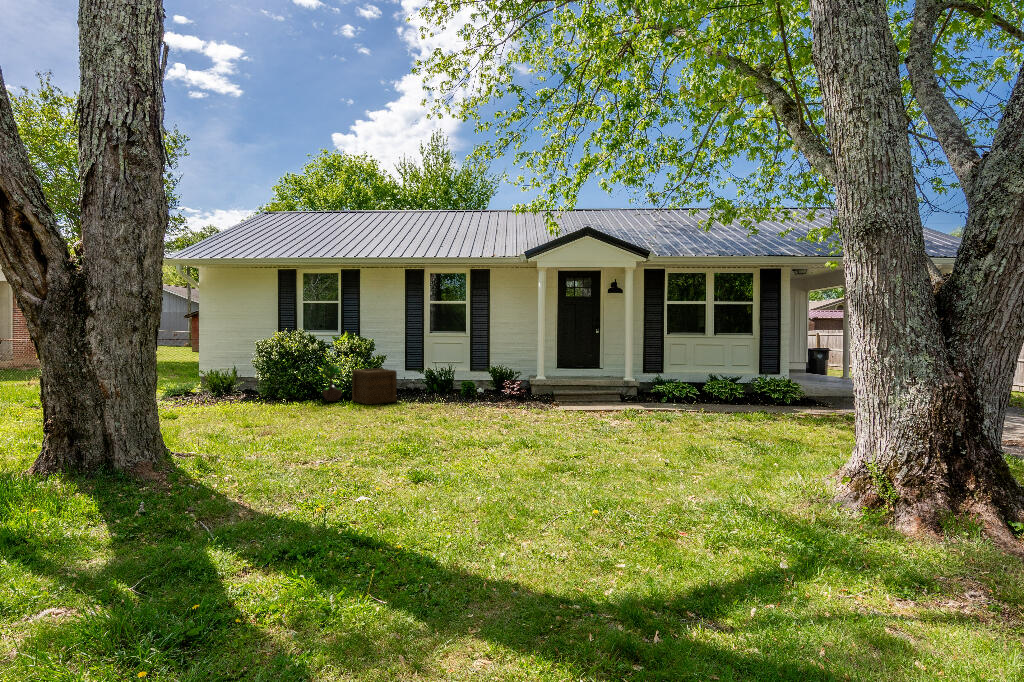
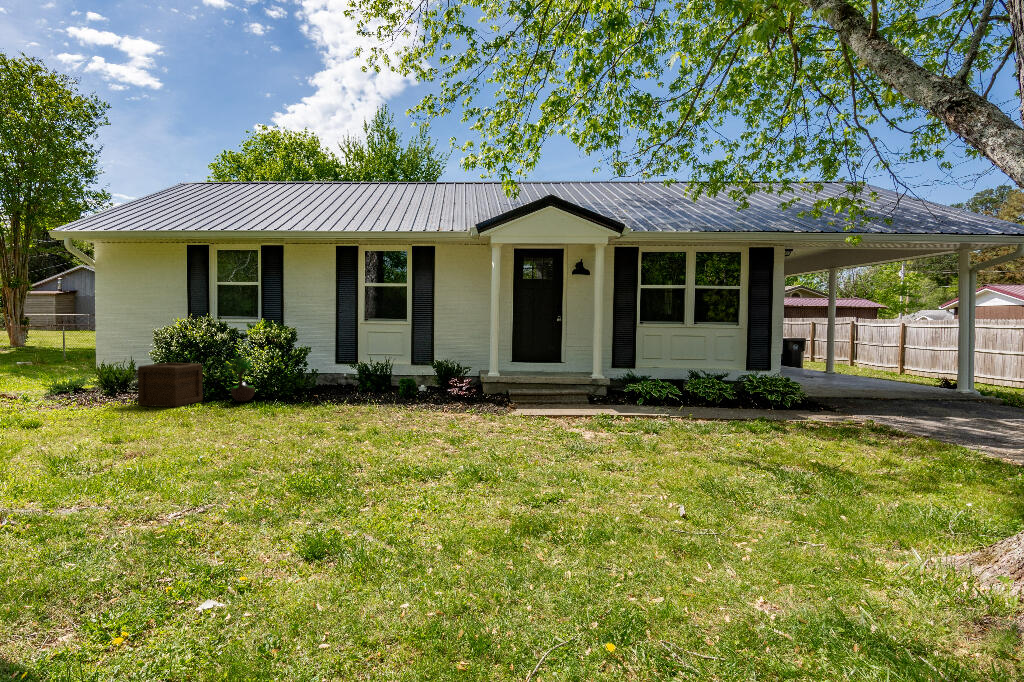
wooden crate: present [352,368,397,405] -> present [138,363,203,407]

